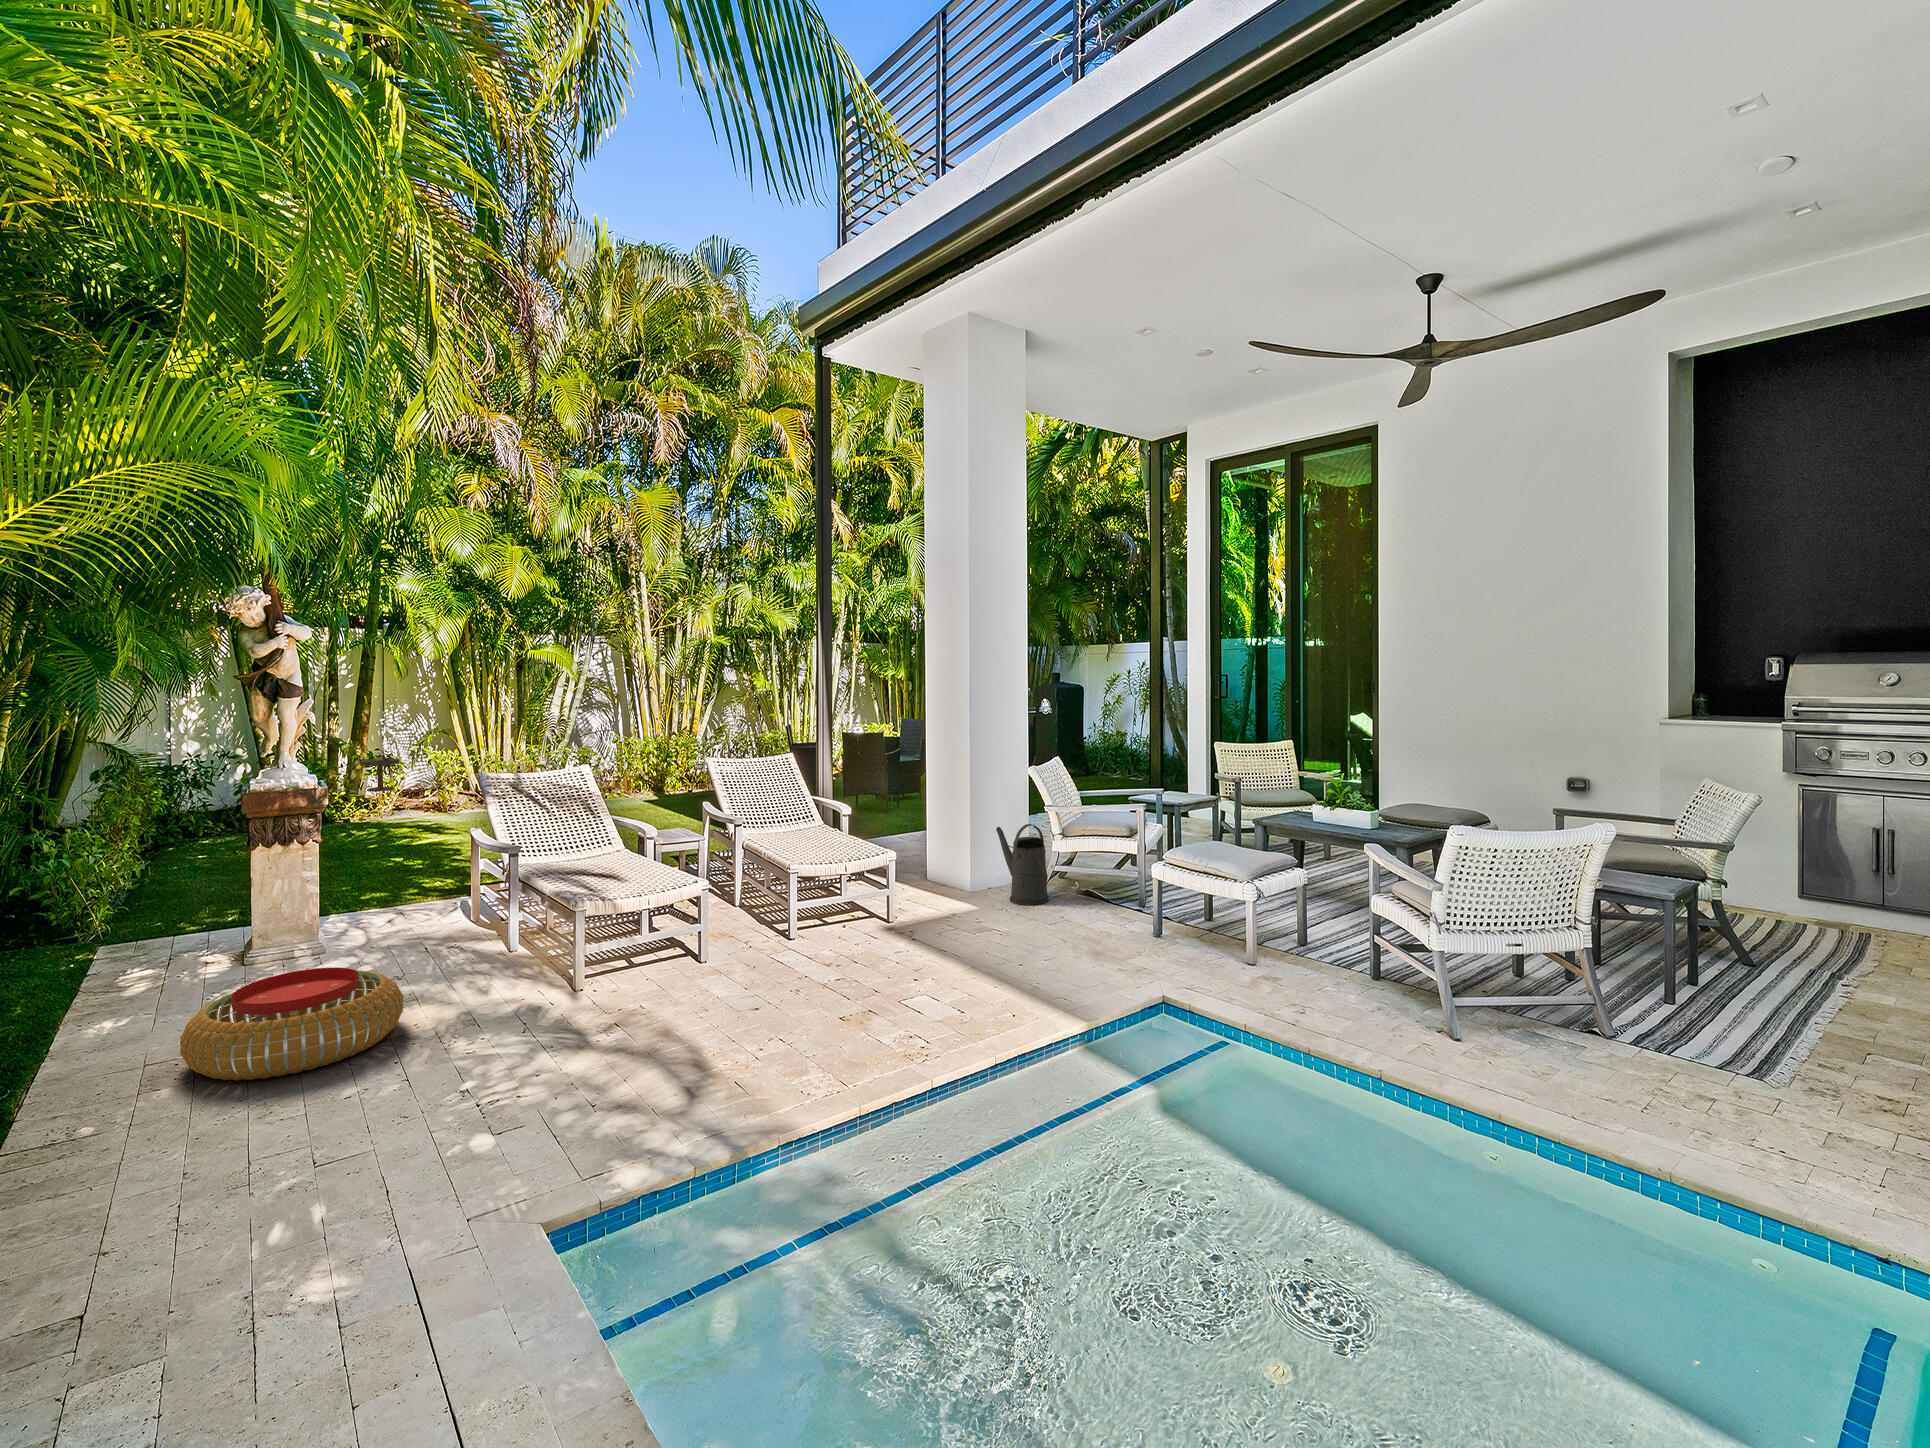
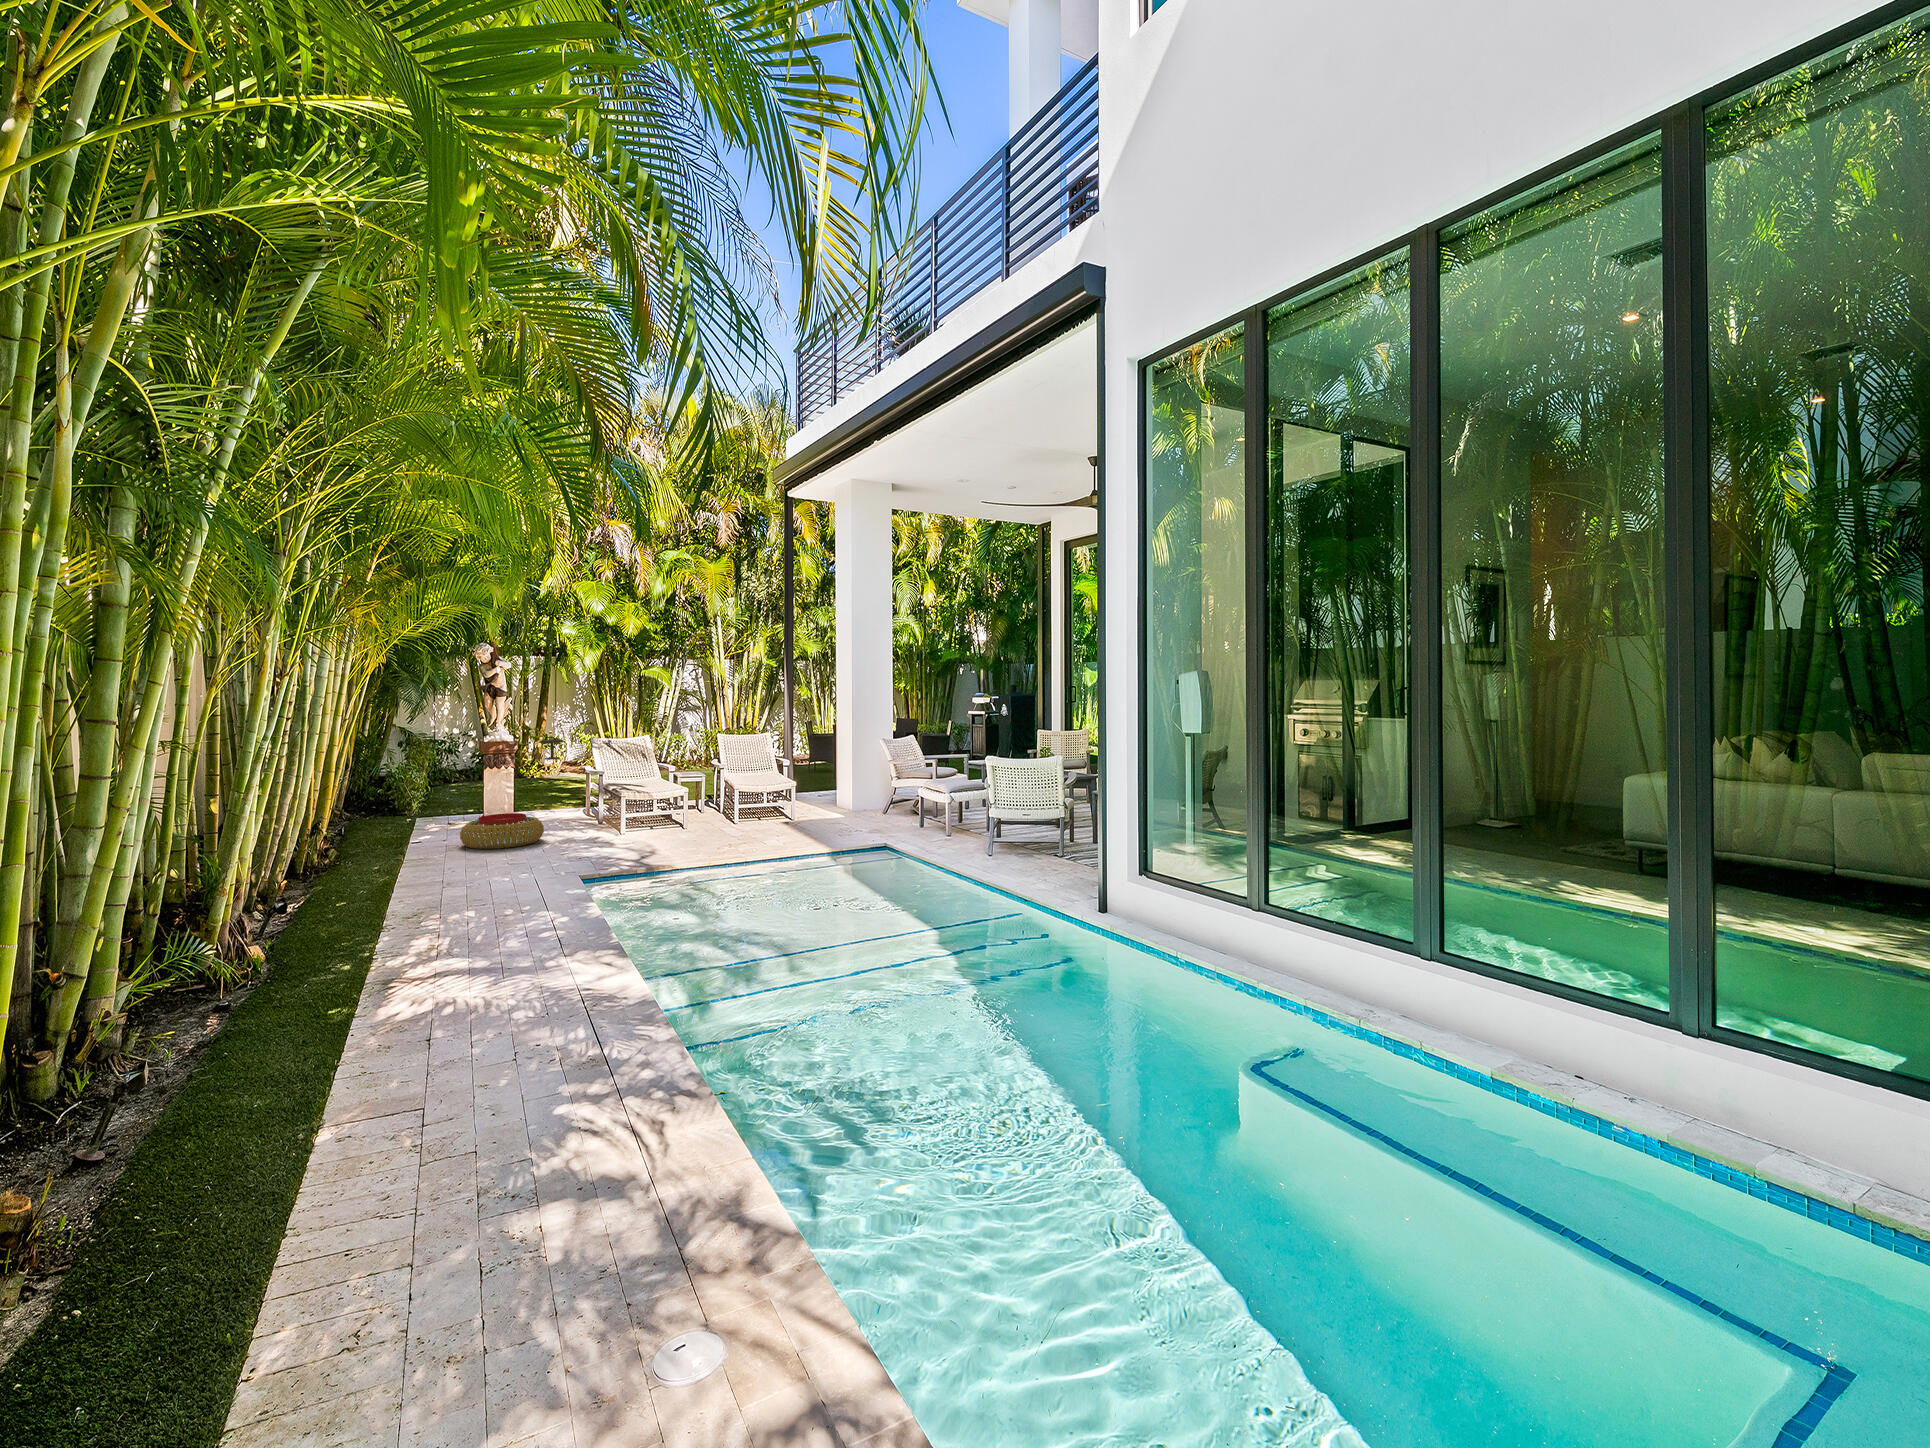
watering can: present [996,824,1049,905] -> none [866,772,889,818]

